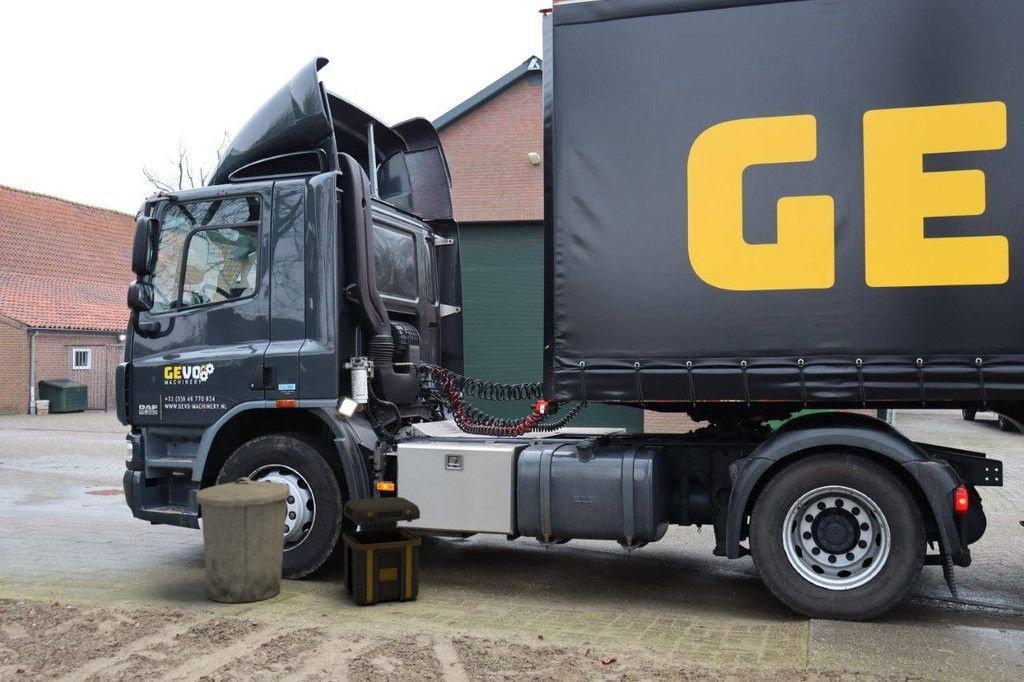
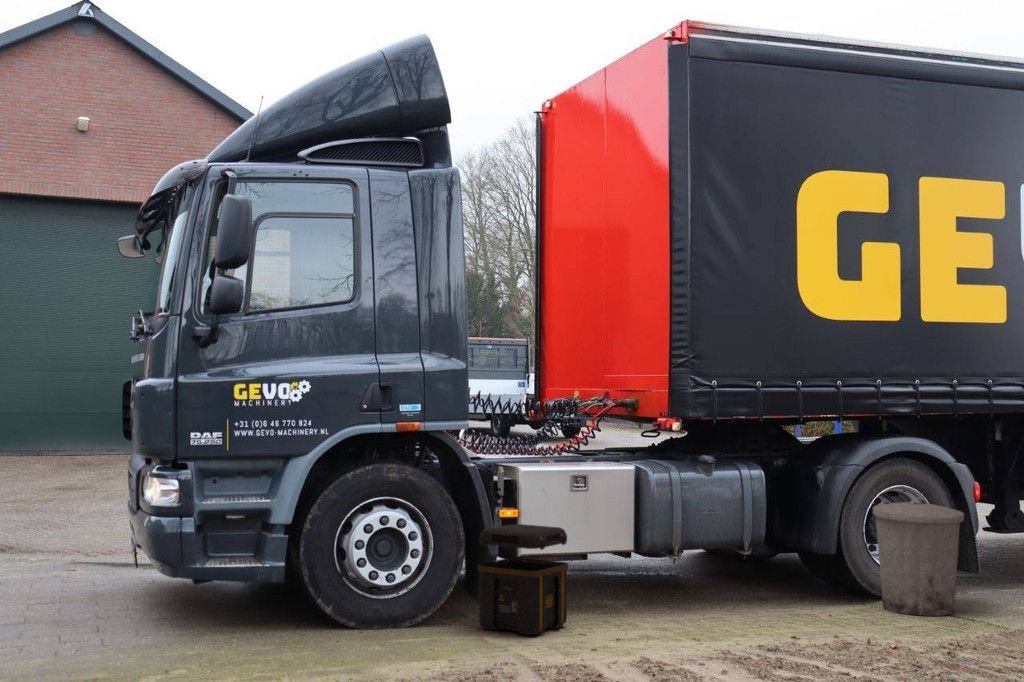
trash can: present [196,477,290,603] -> present [873,498,964,616]

